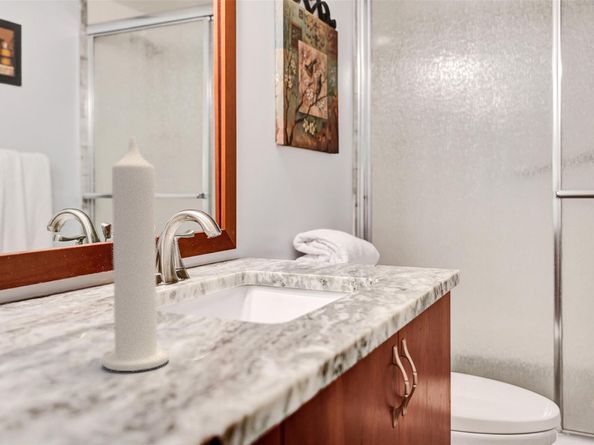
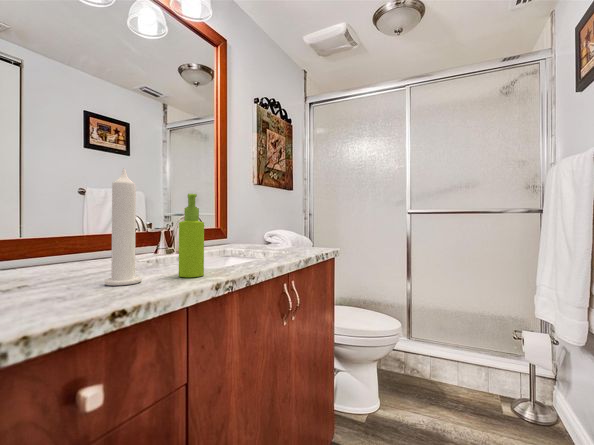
soap dispenser: none [226,182,274,347] -> present [179,194,204,277]

